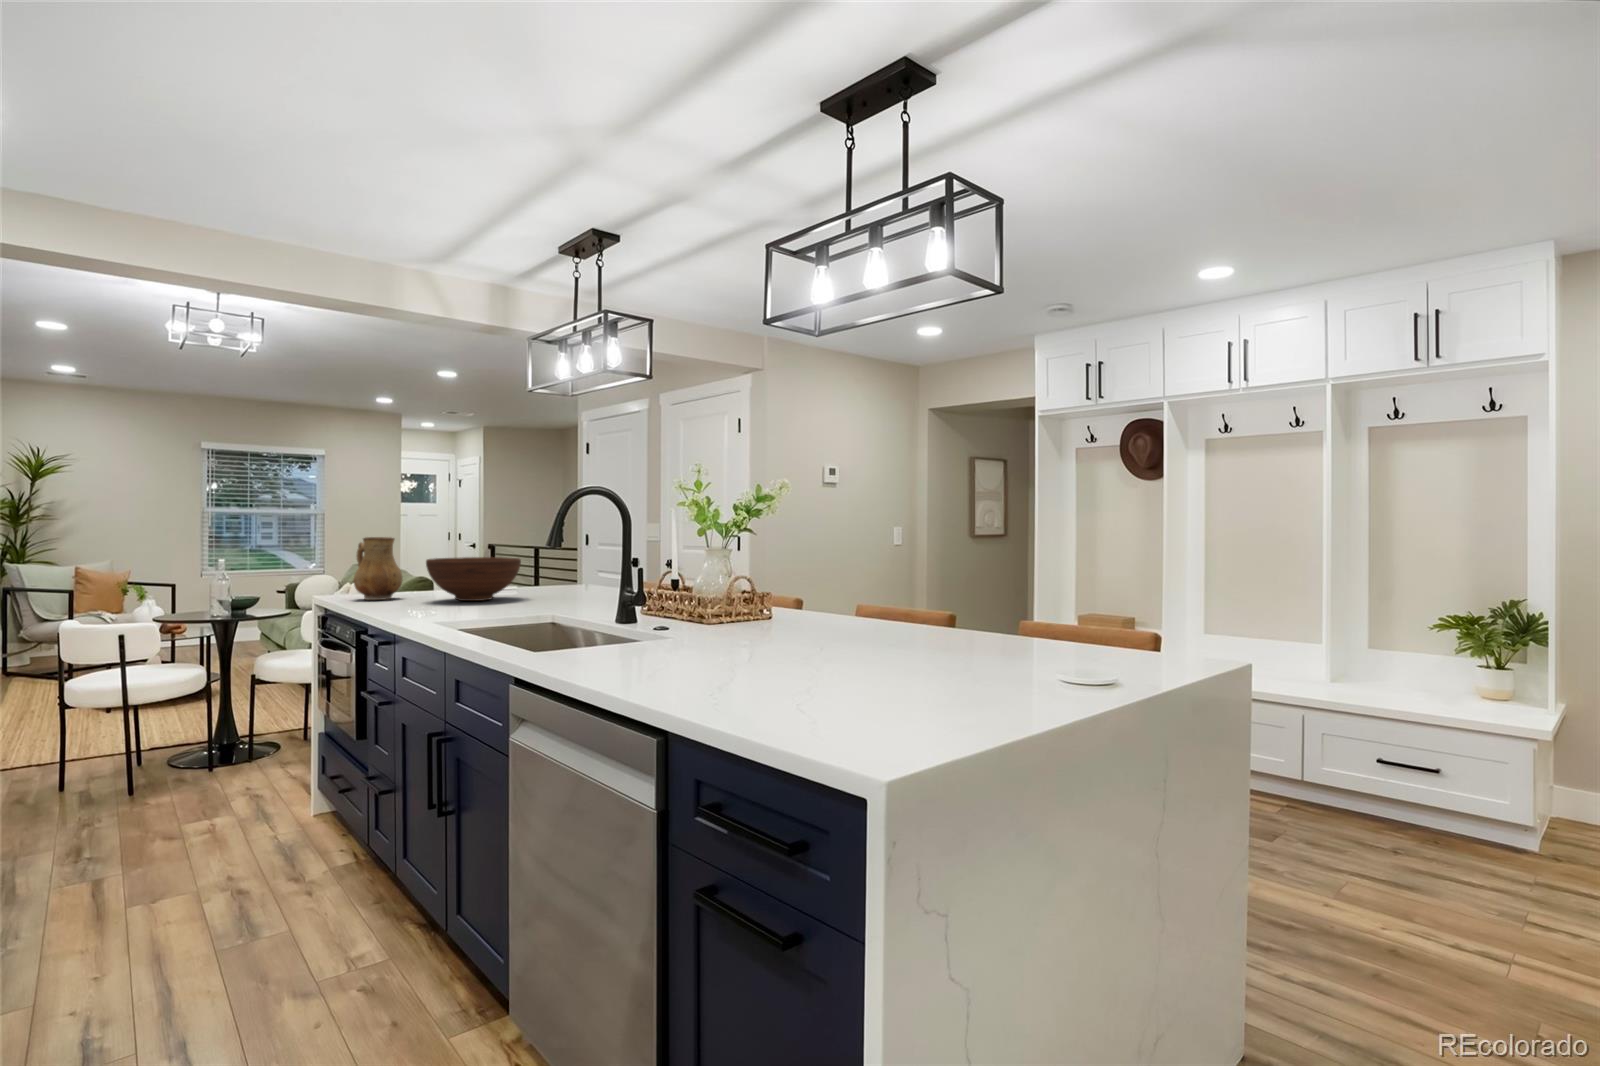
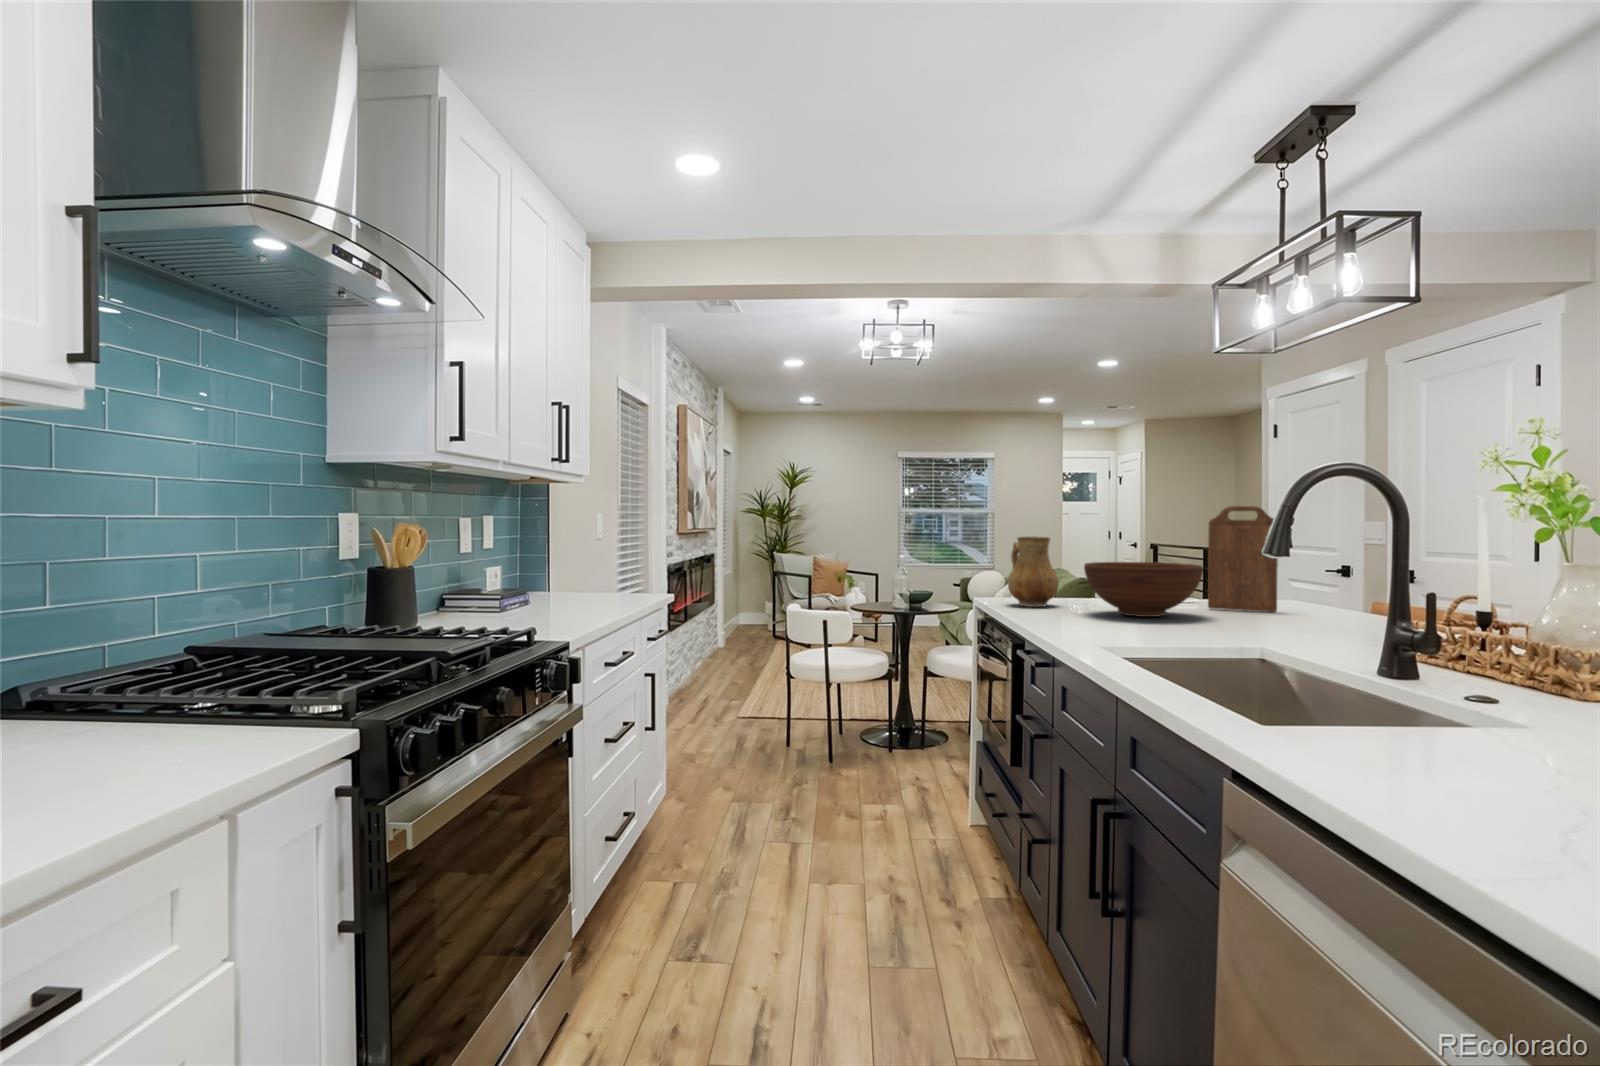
cutting board: none [527,512,575,593] -> present [1208,506,1278,612]

